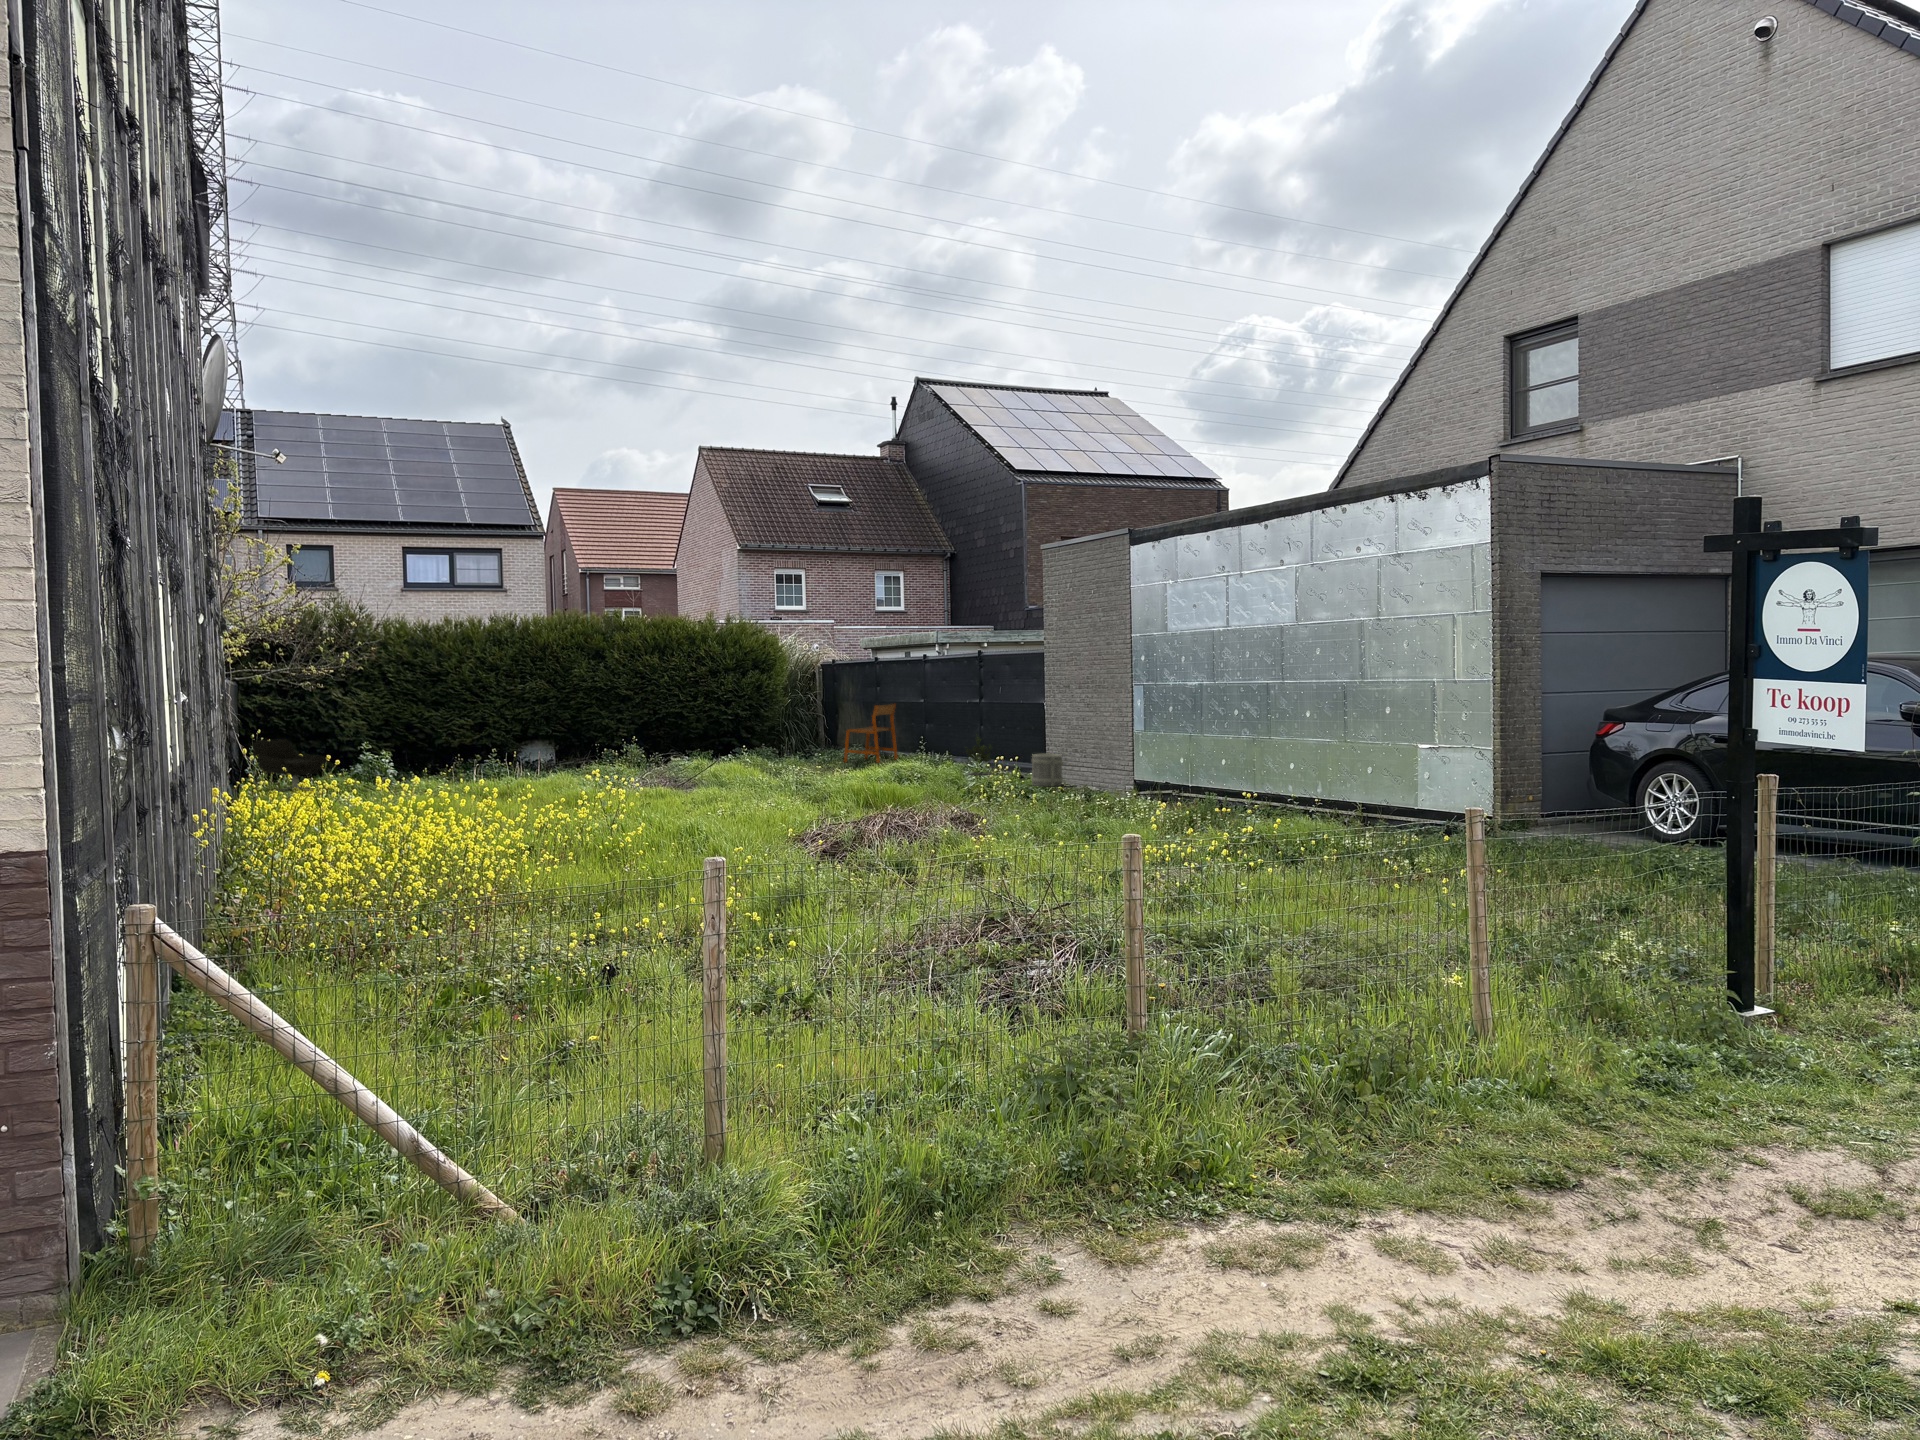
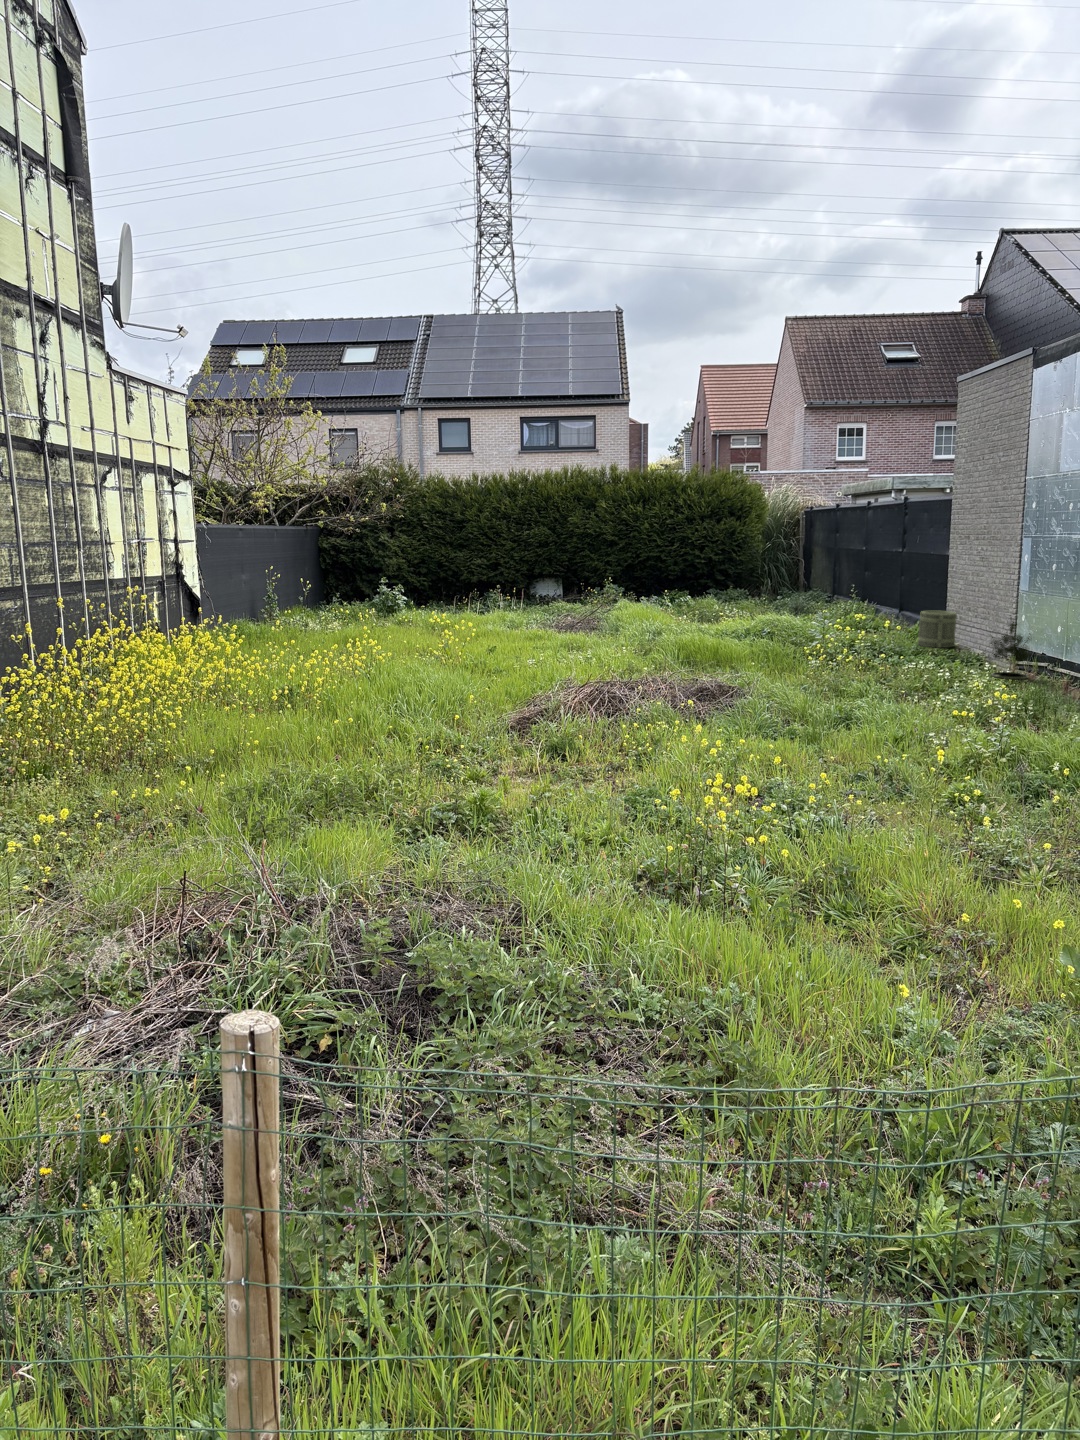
bench: present [844,704,898,763] -> none [792,548,853,606]
potted tree: present [966,737,991,775] -> present [991,621,1030,679]
lounge chair: present [253,739,327,789] -> none [257,573,311,617]

